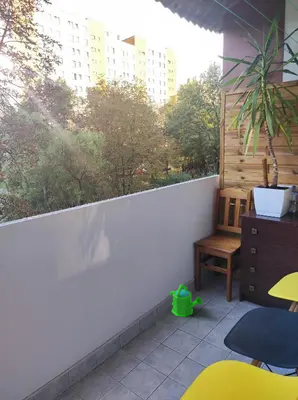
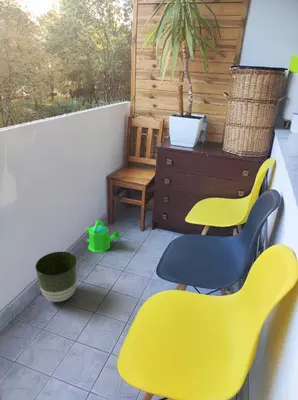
planter: none [120,308,156,357] -> present [36,252,77,302]

